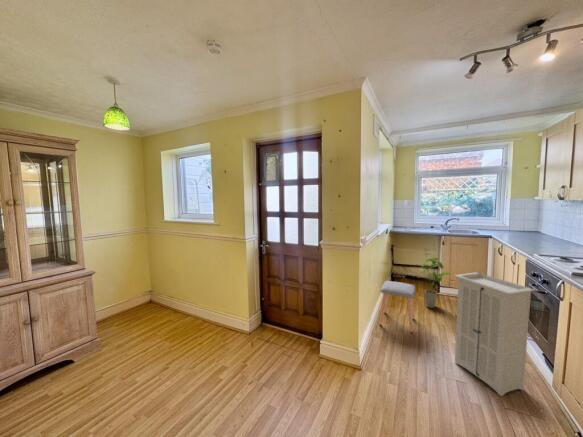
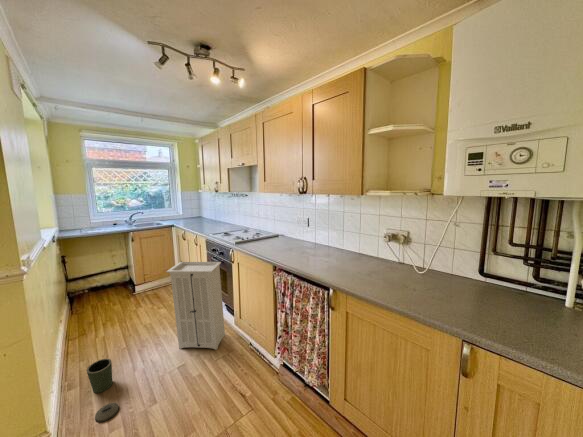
house plant: present [422,257,450,308] -> none [115,258,149,313]
stool: present [379,281,415,333] -> none [76,297,130,366]
trash can: none [369,324,392,370] -> present [87,359,119,422]

